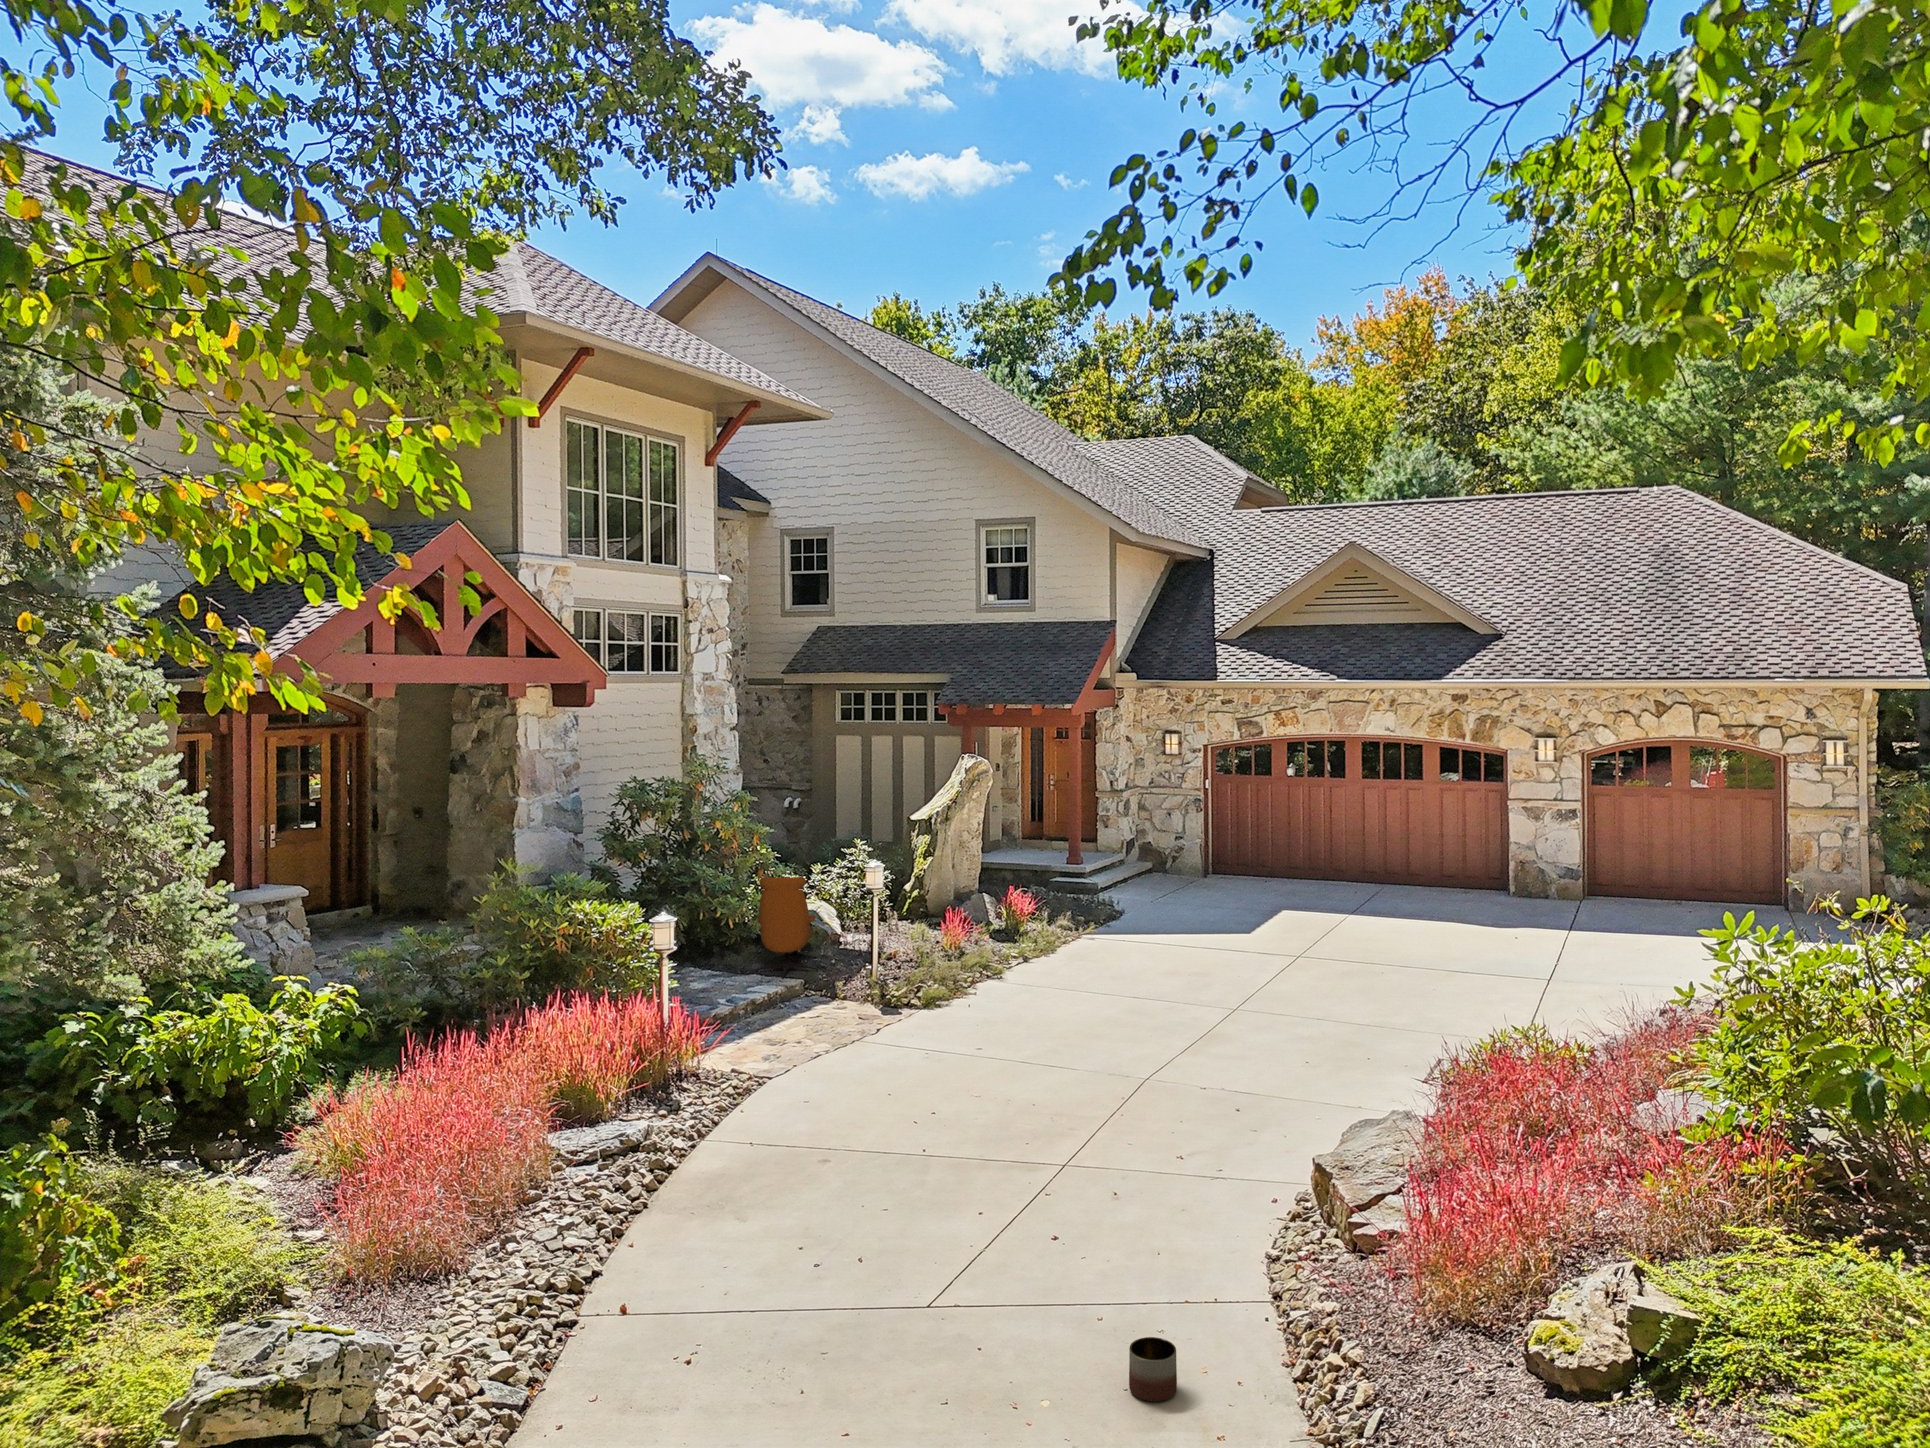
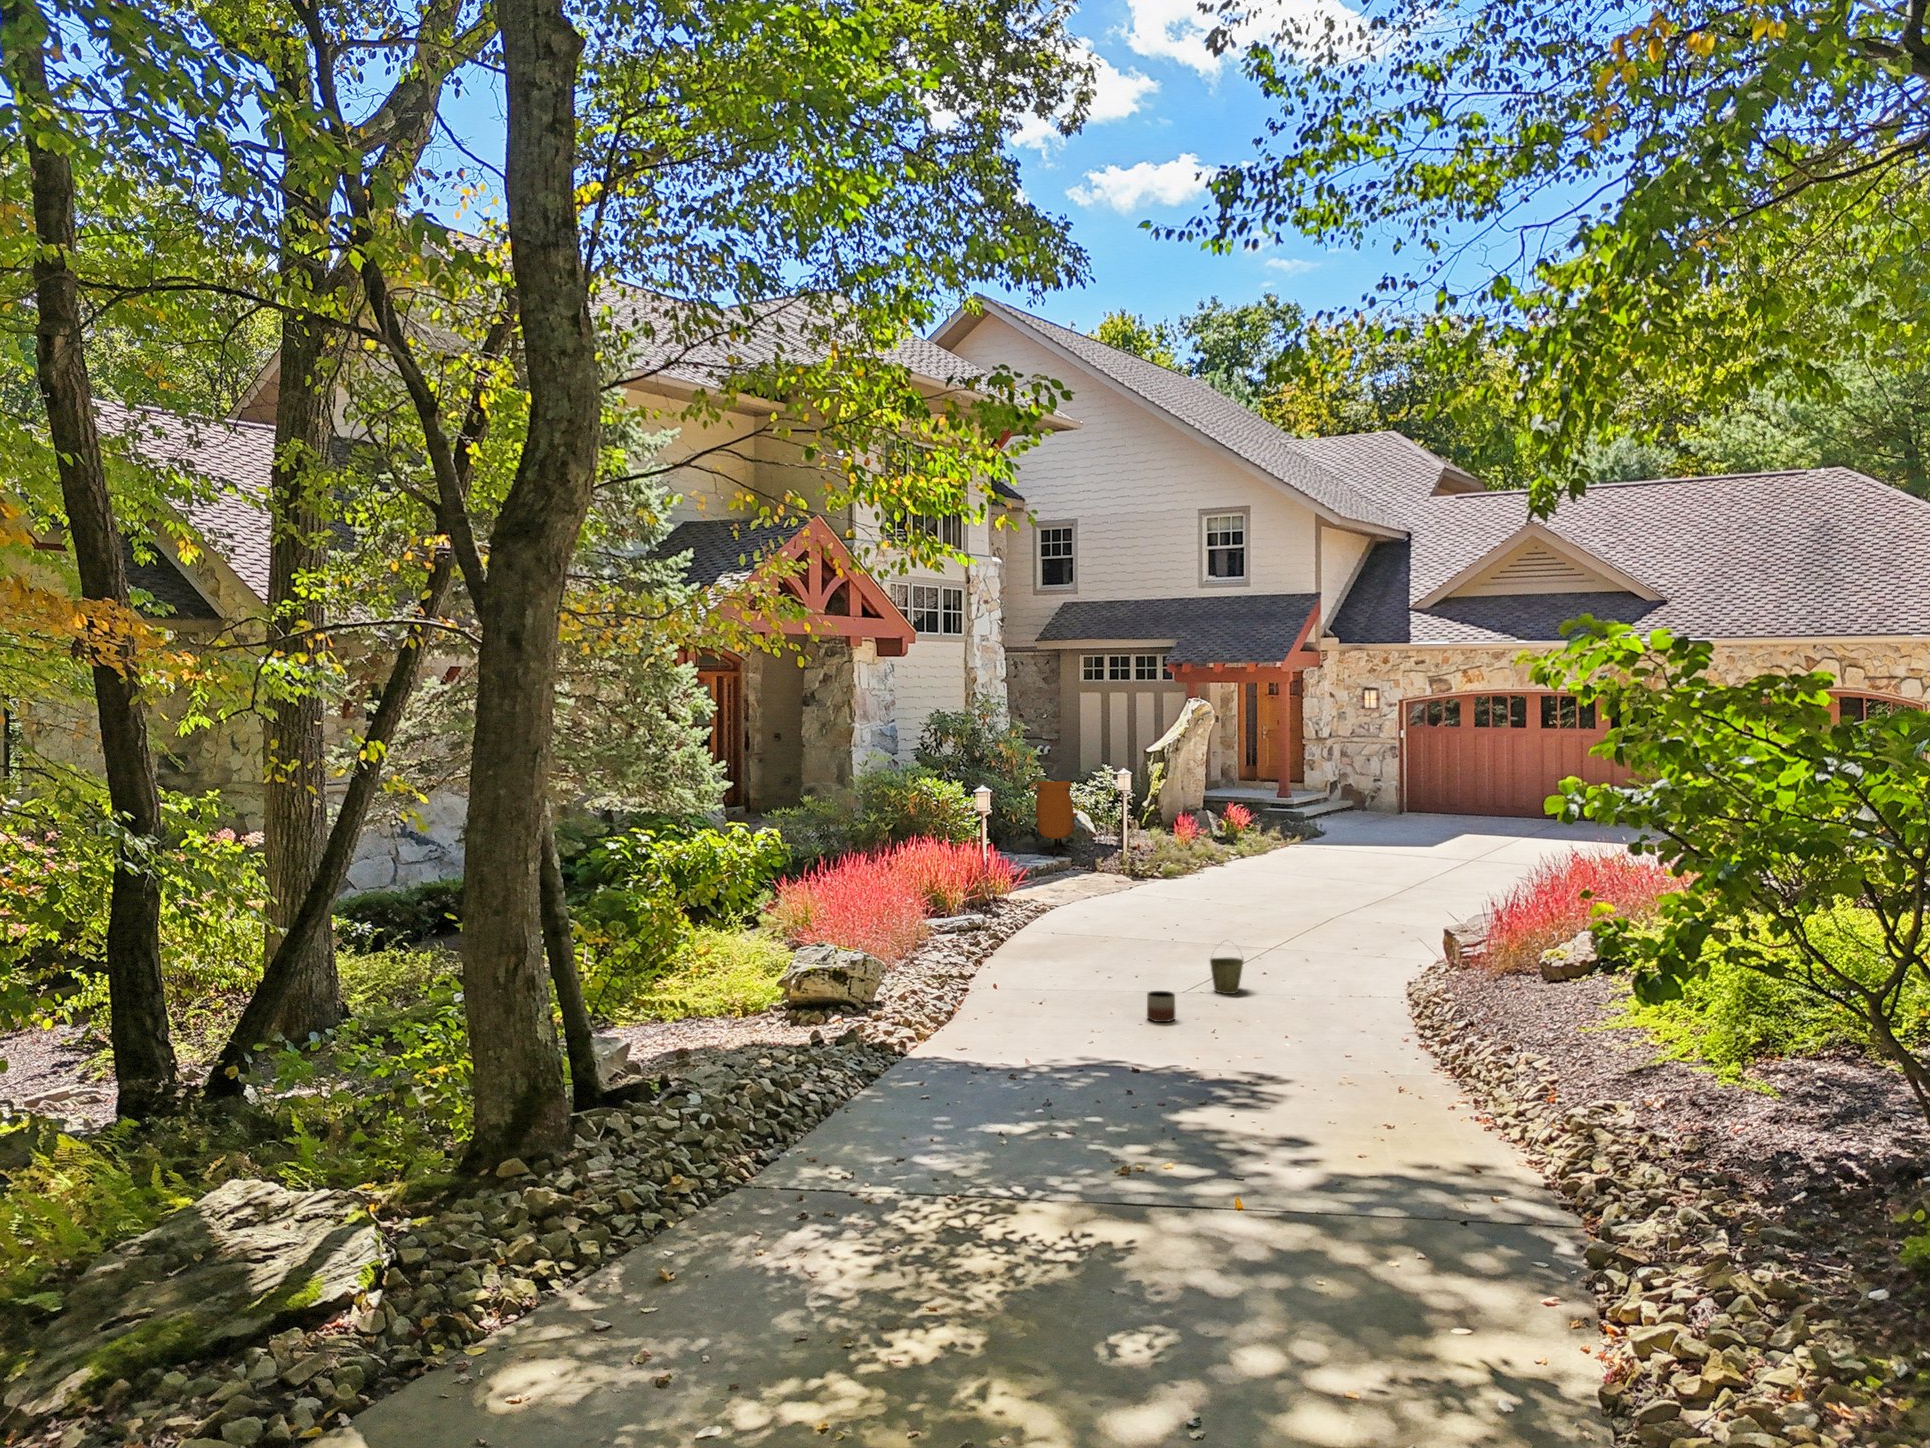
bucket: none [976,1211,1030,1301] -> present [1210,957,1244,994]
planter: present [1129,1337,1177,1402] -> present [1147,991,1175,1022]

